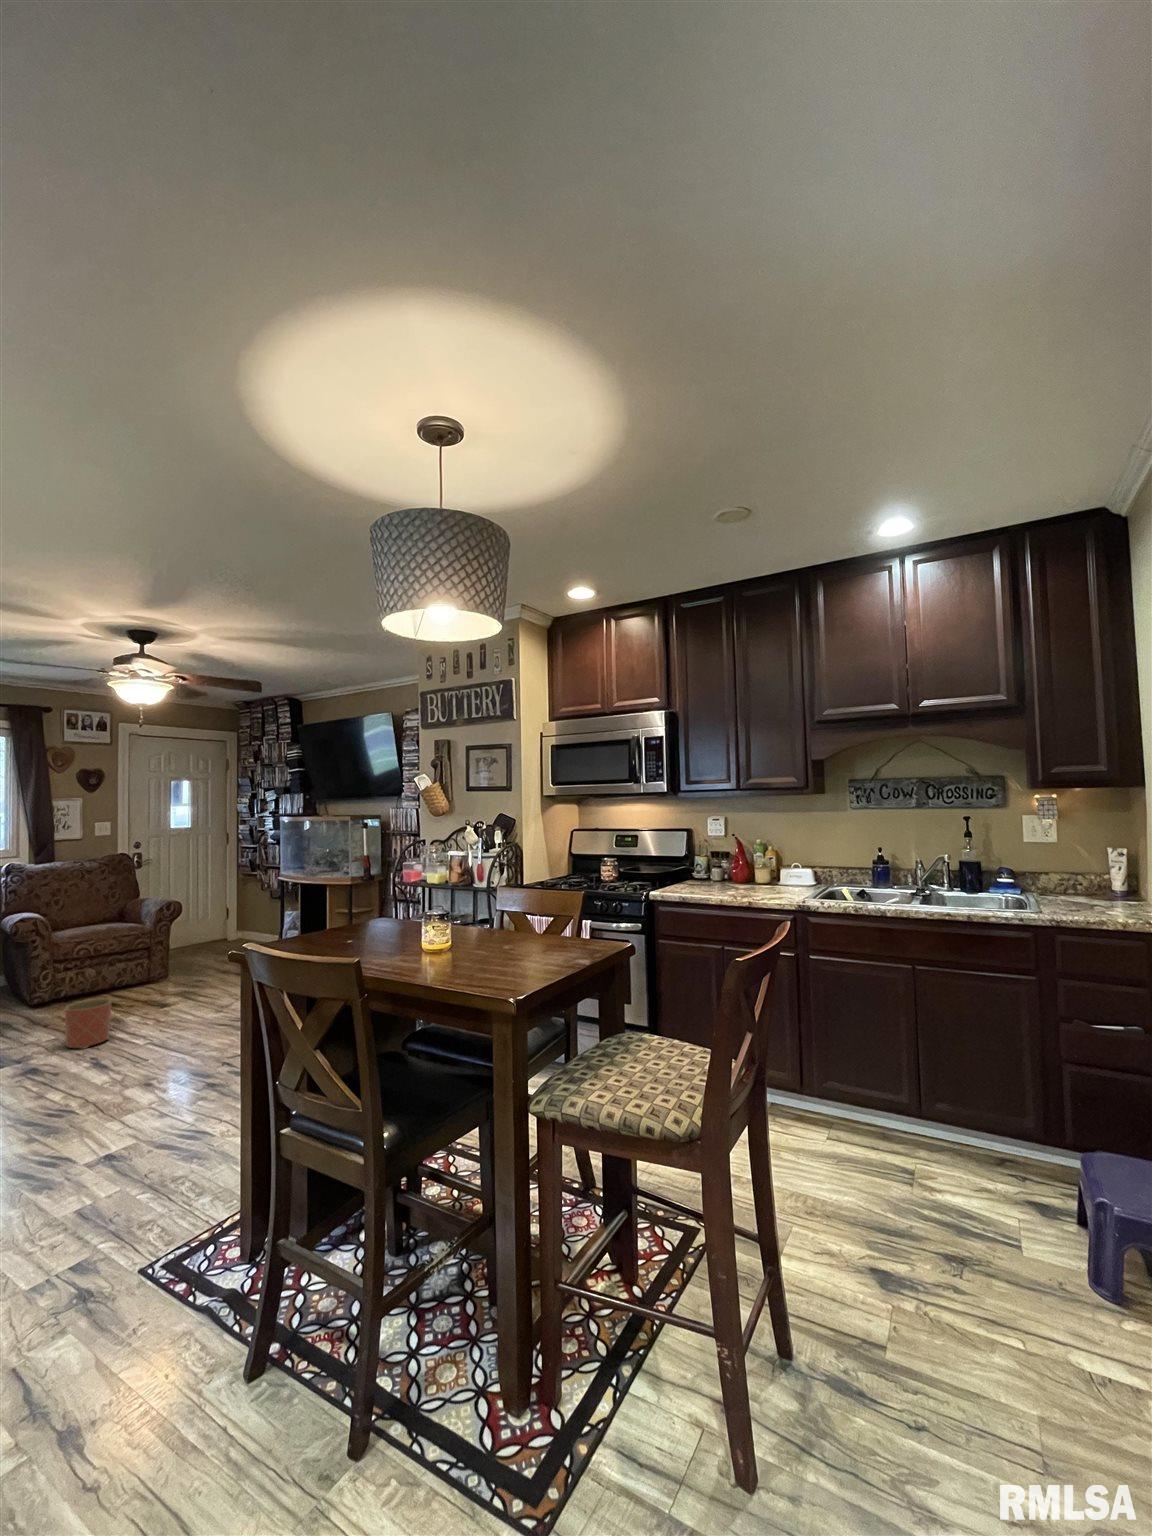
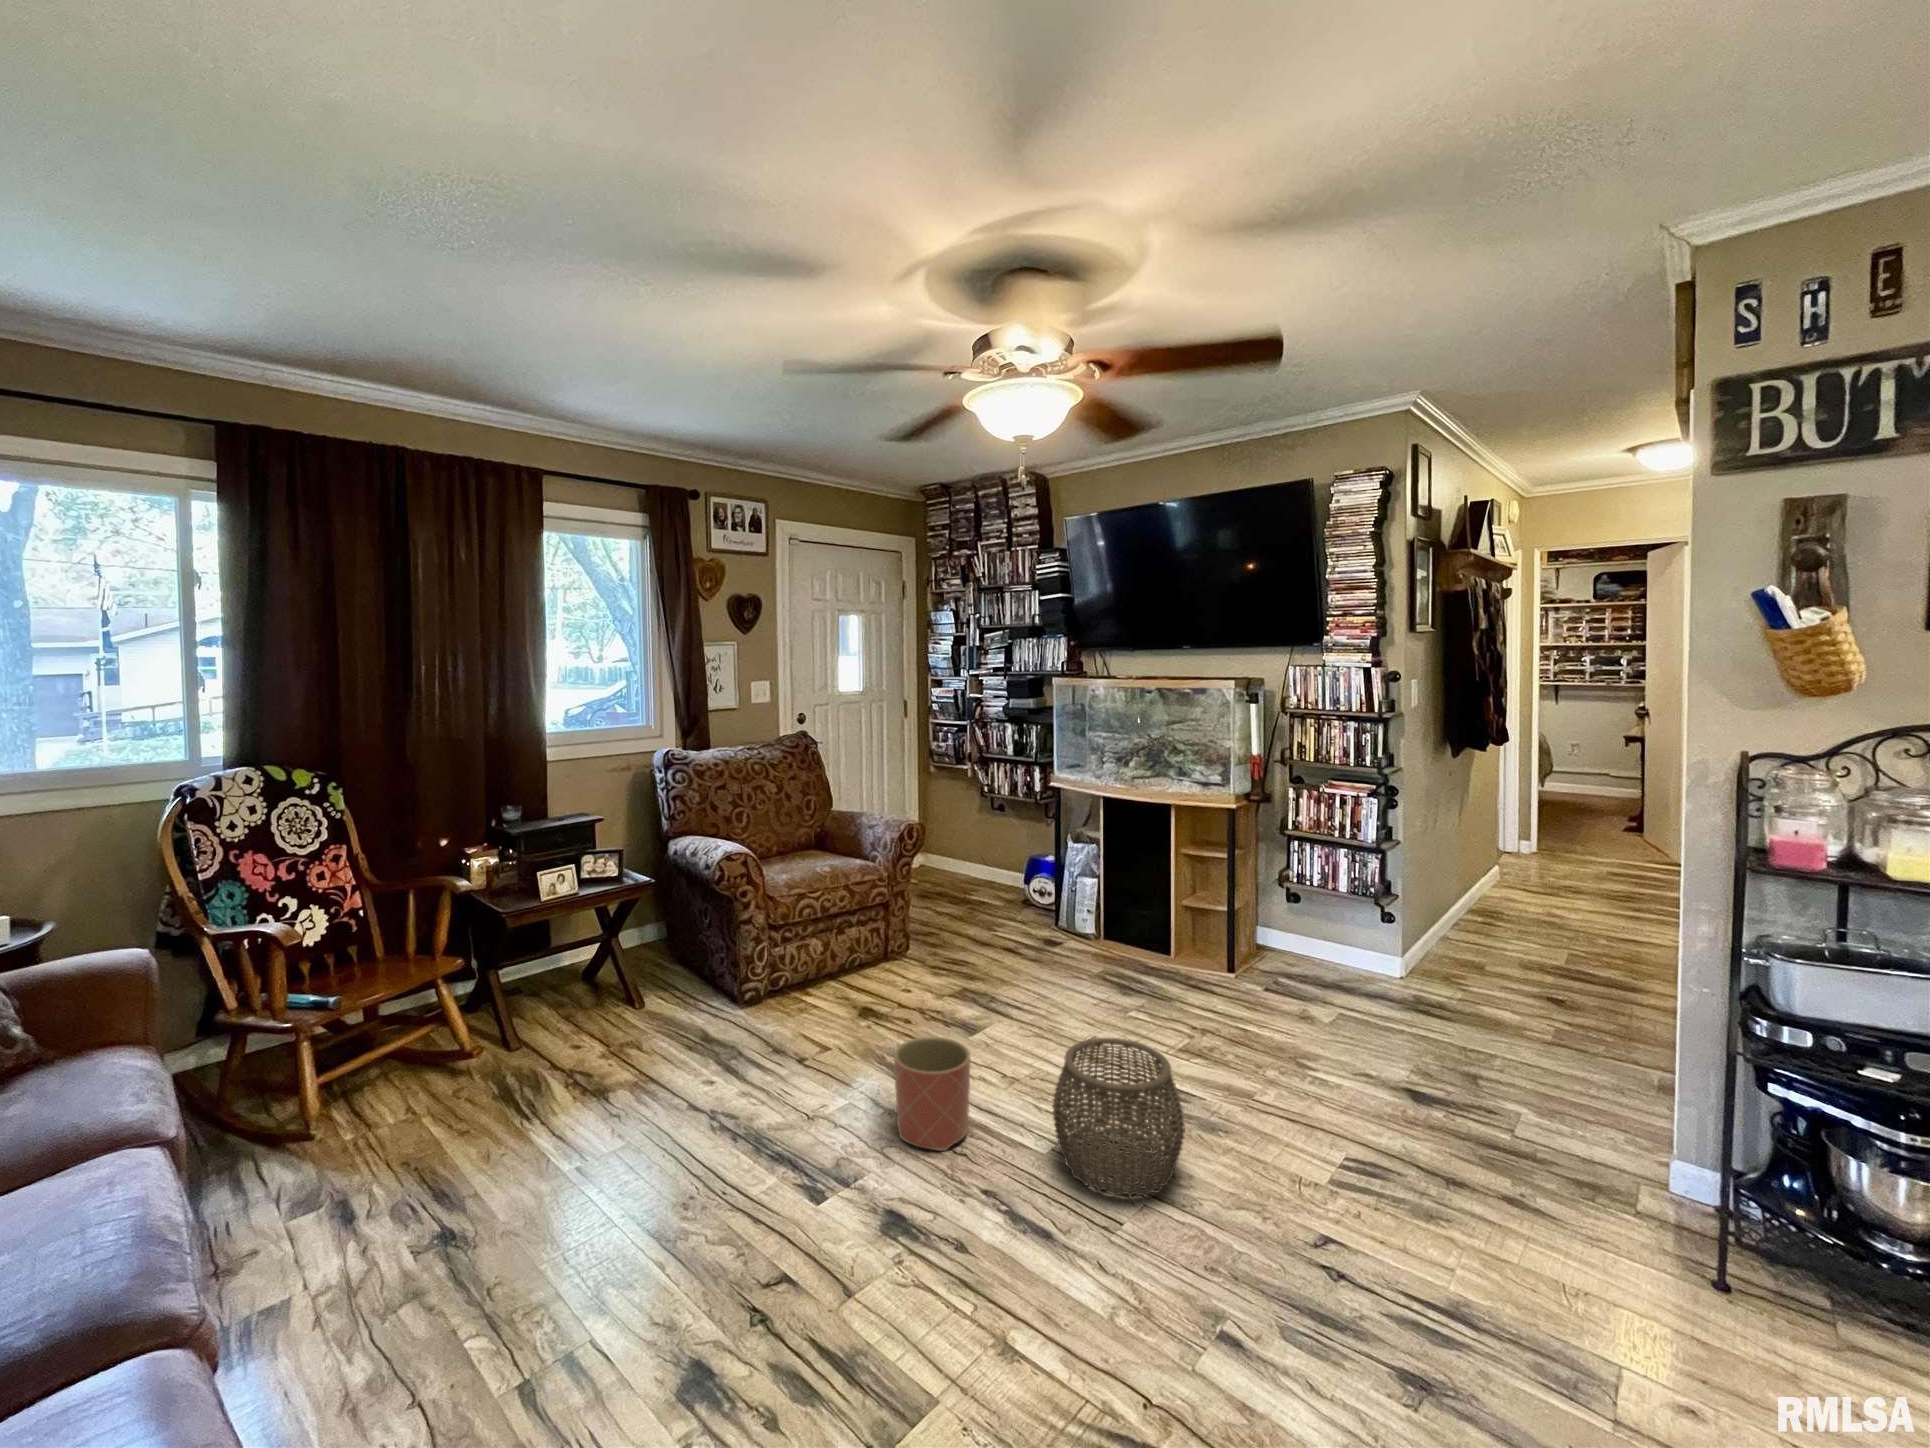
woven basket: none [134,988,203,1054] -> present [1052,1038,1185,1198]

